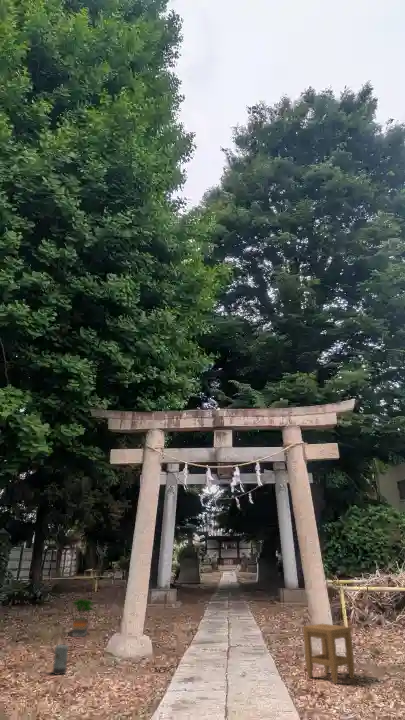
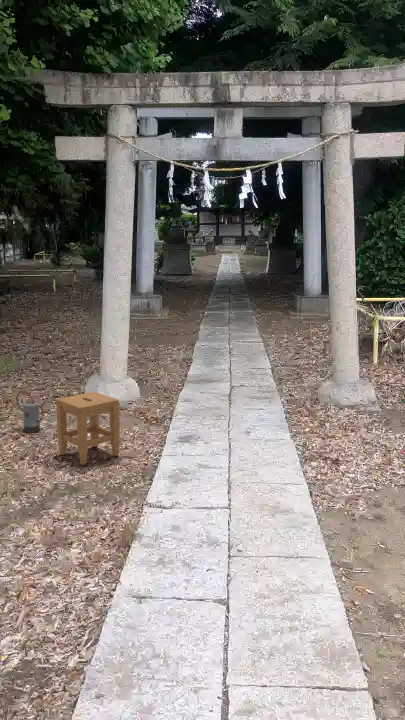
potted tree: present [72,599,93,637] -> none [31,331,59,373]
stool: present [303,624,354,684] -> present [56,392,120,465]

